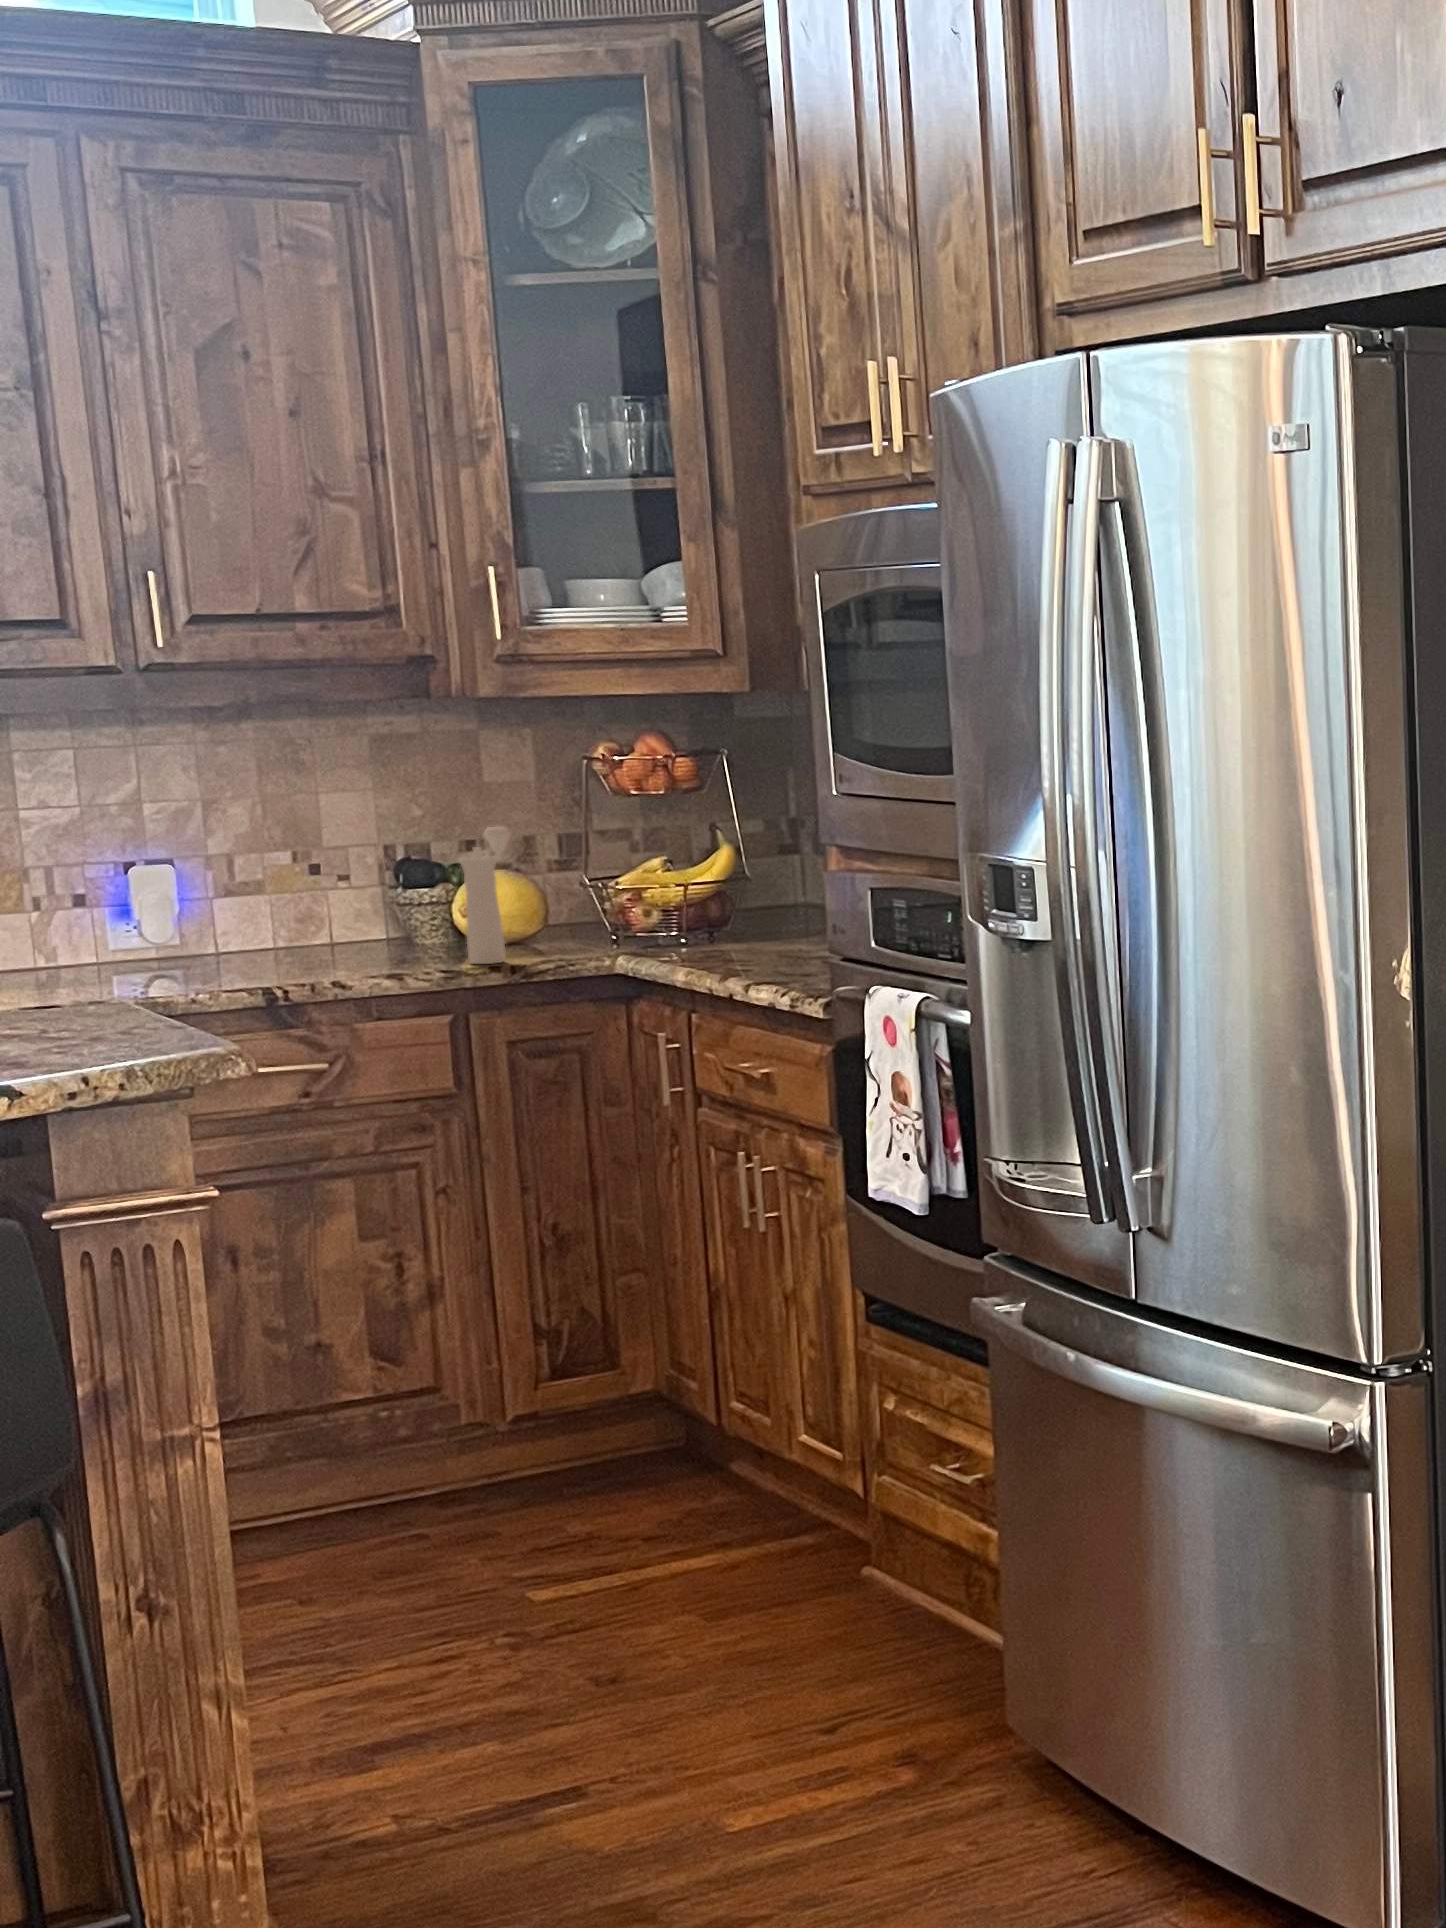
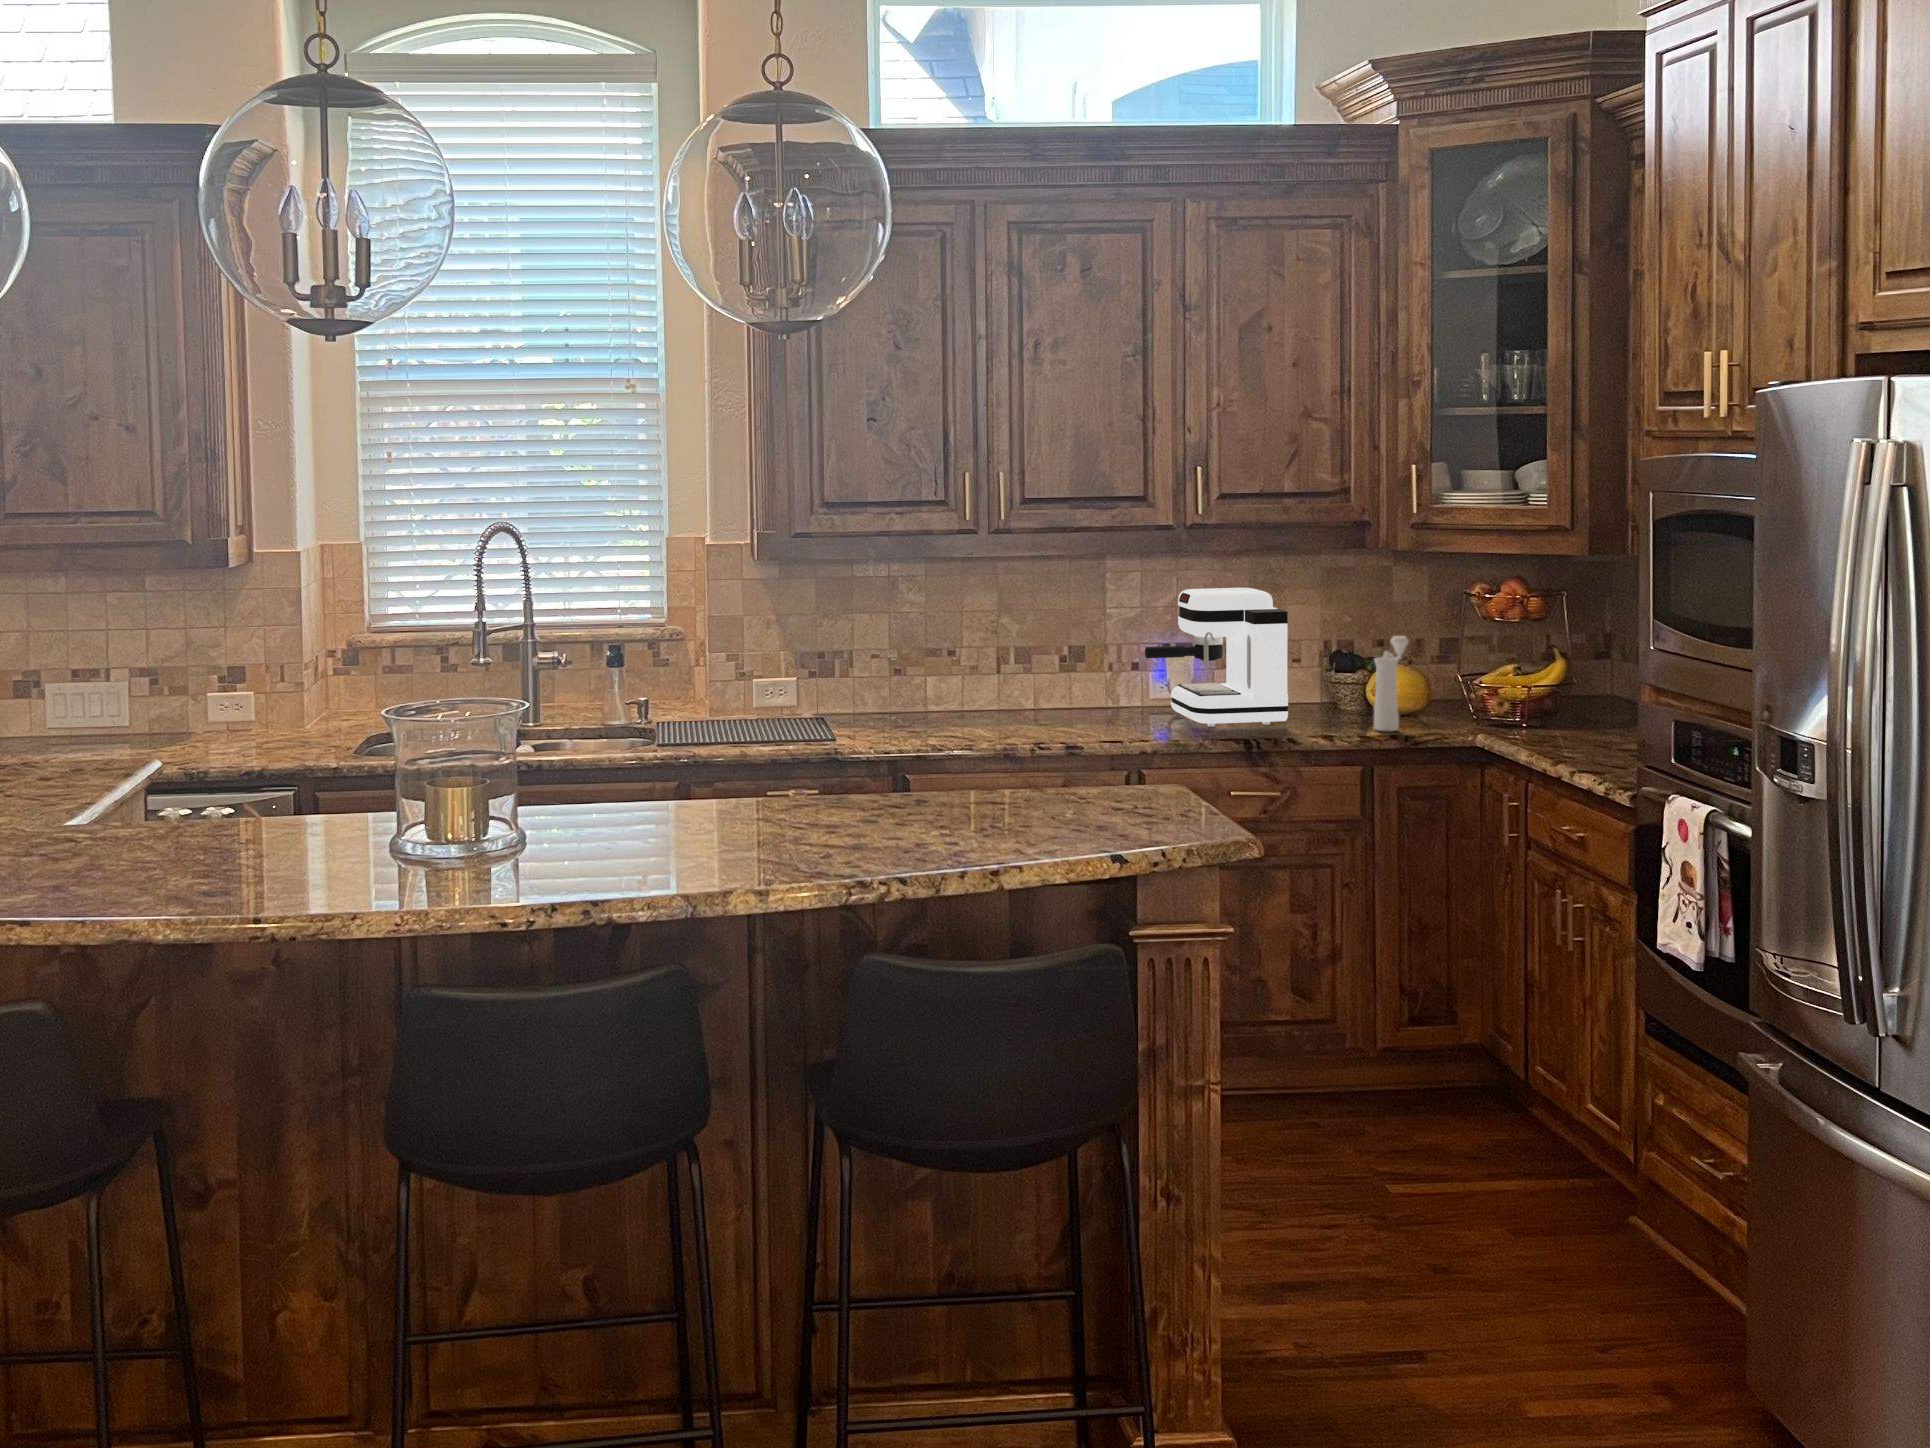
coffee maker: none [76,766,331,979] -> present [1145,588,1288,727]

